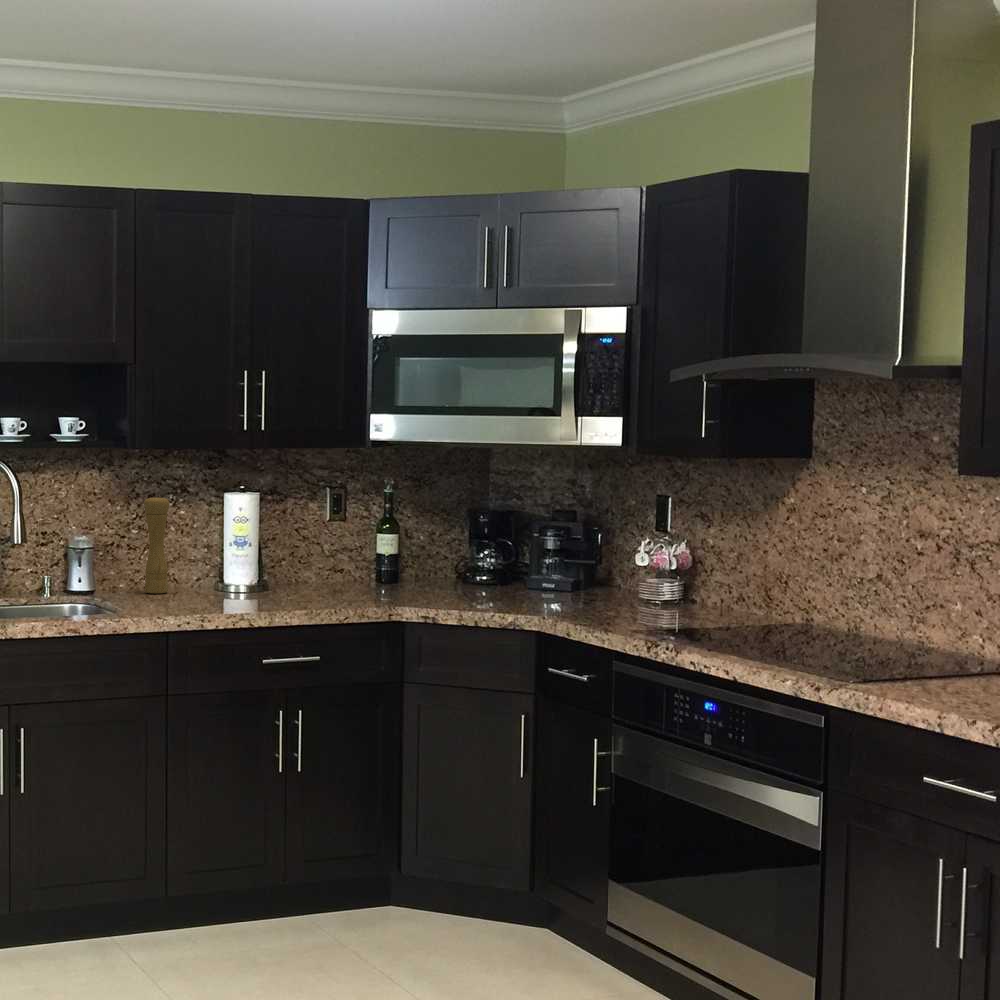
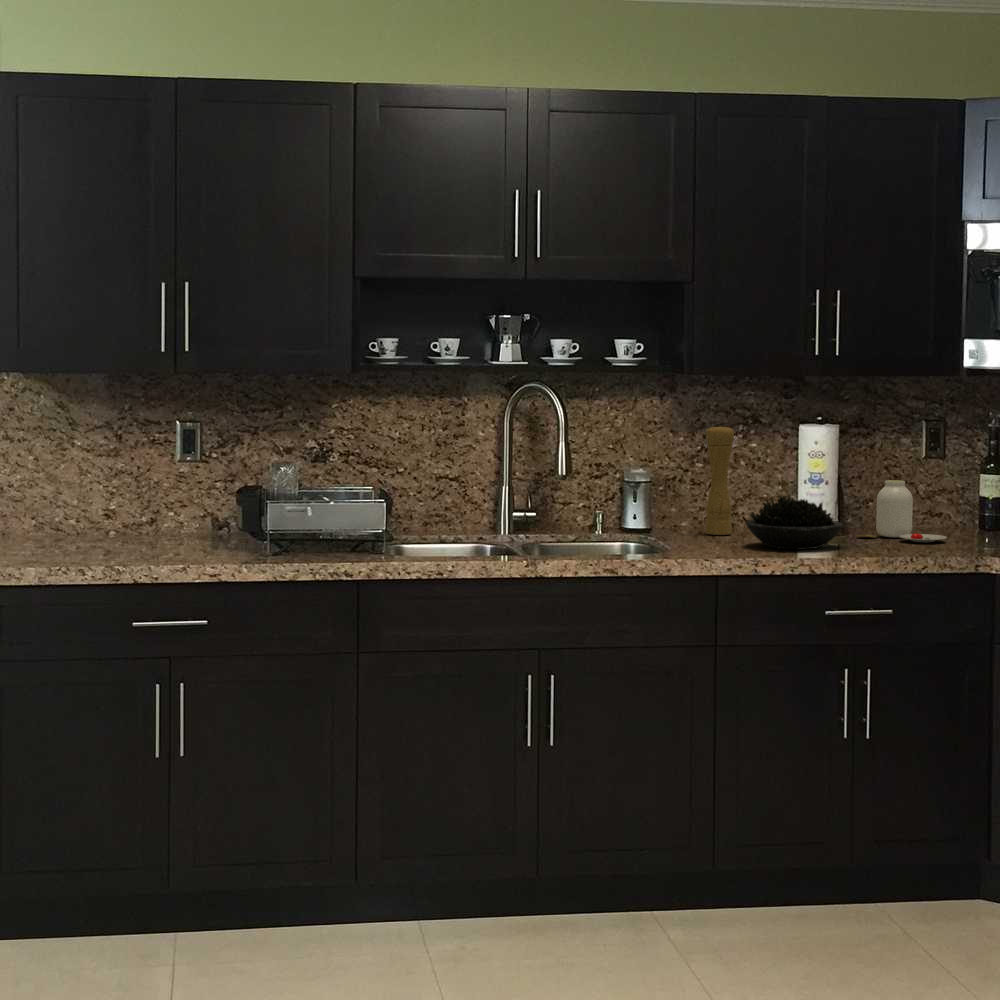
jar: none [277,542,354,594] -> present [857,480,947,542]
succulent plant: none [186,557,272,605] -> present [746,495,843,549]

